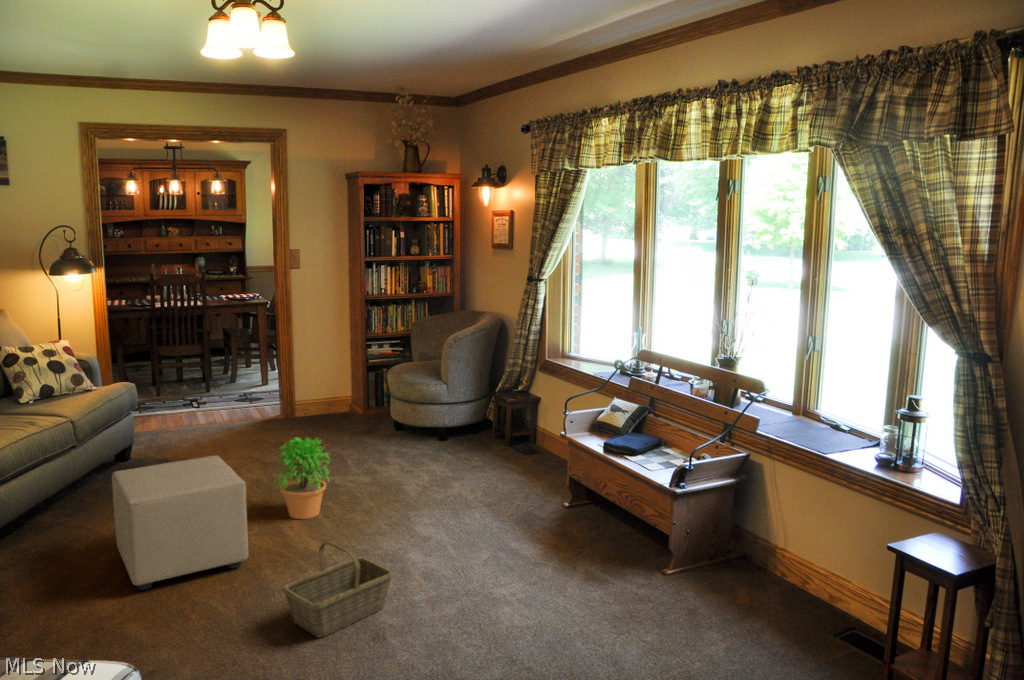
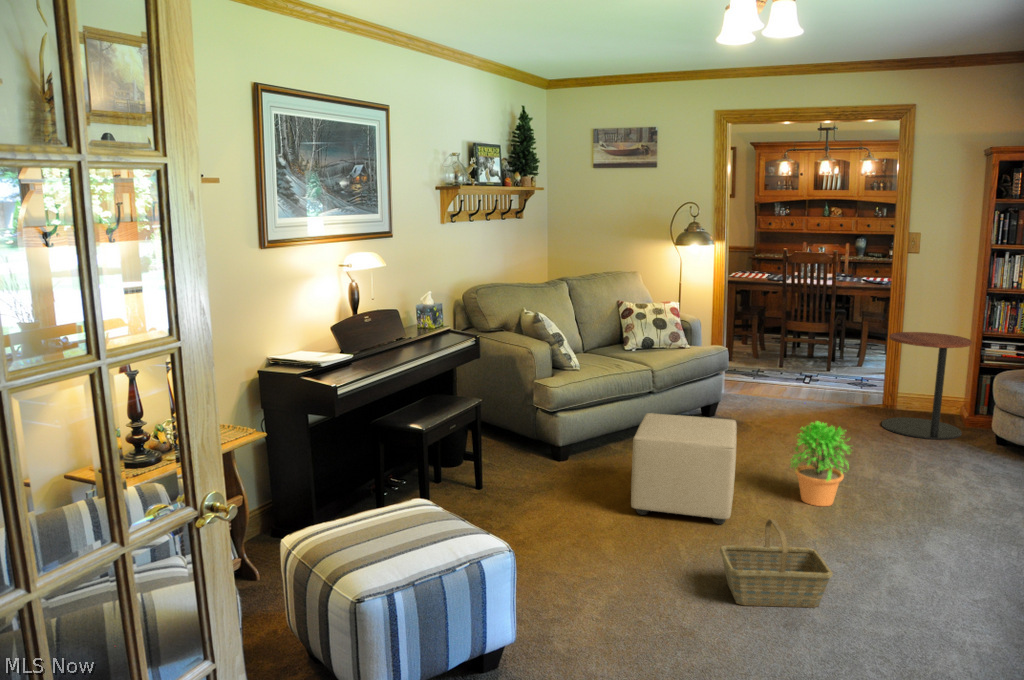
side table: none [296,340,364,435] -> present [882,332,972,439]

